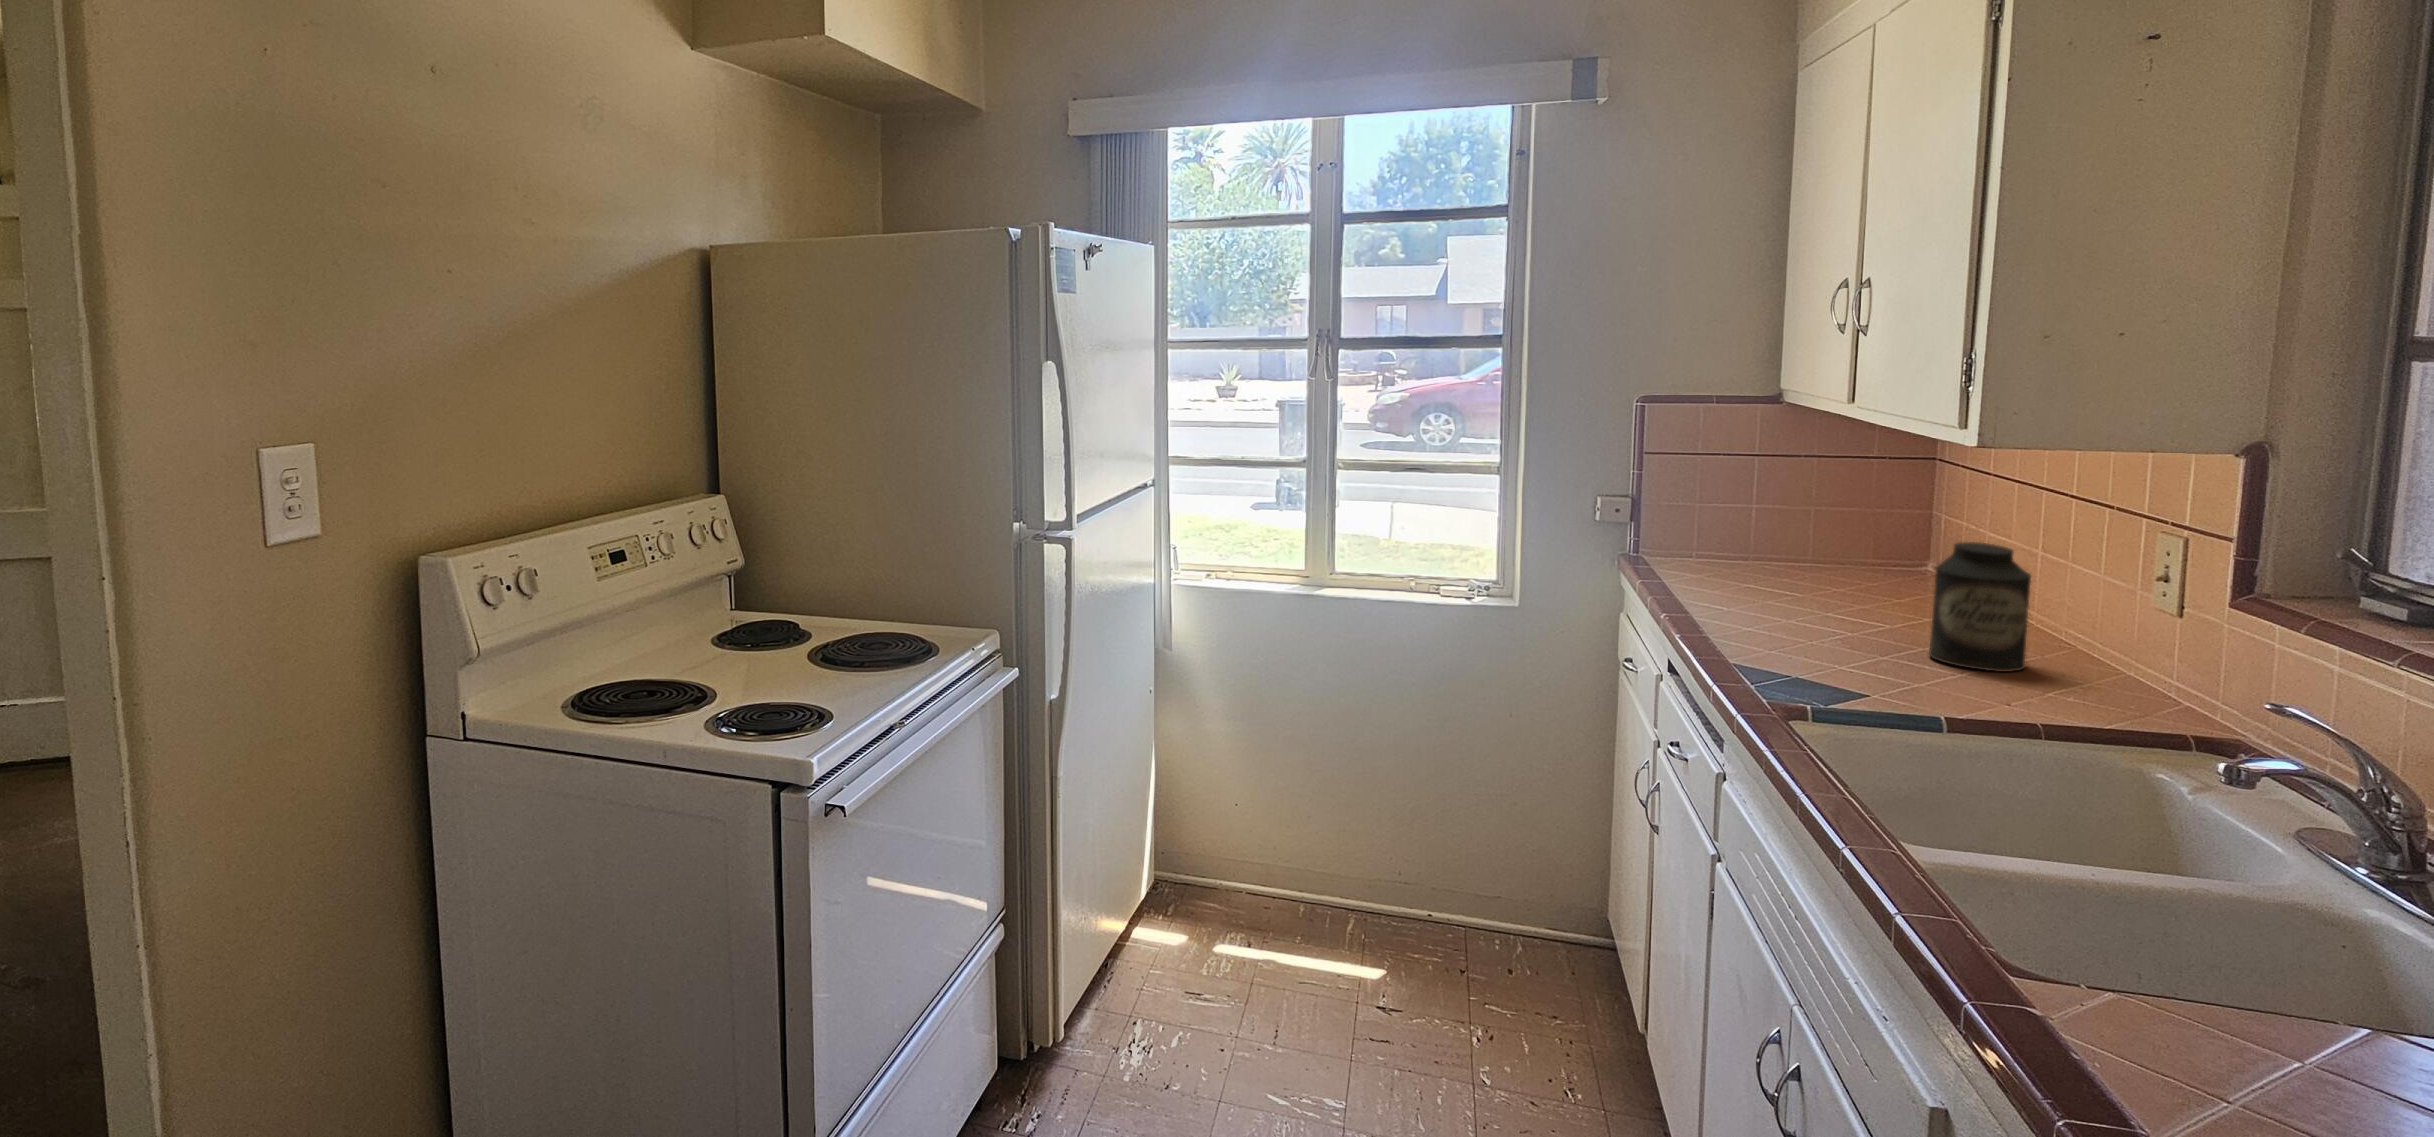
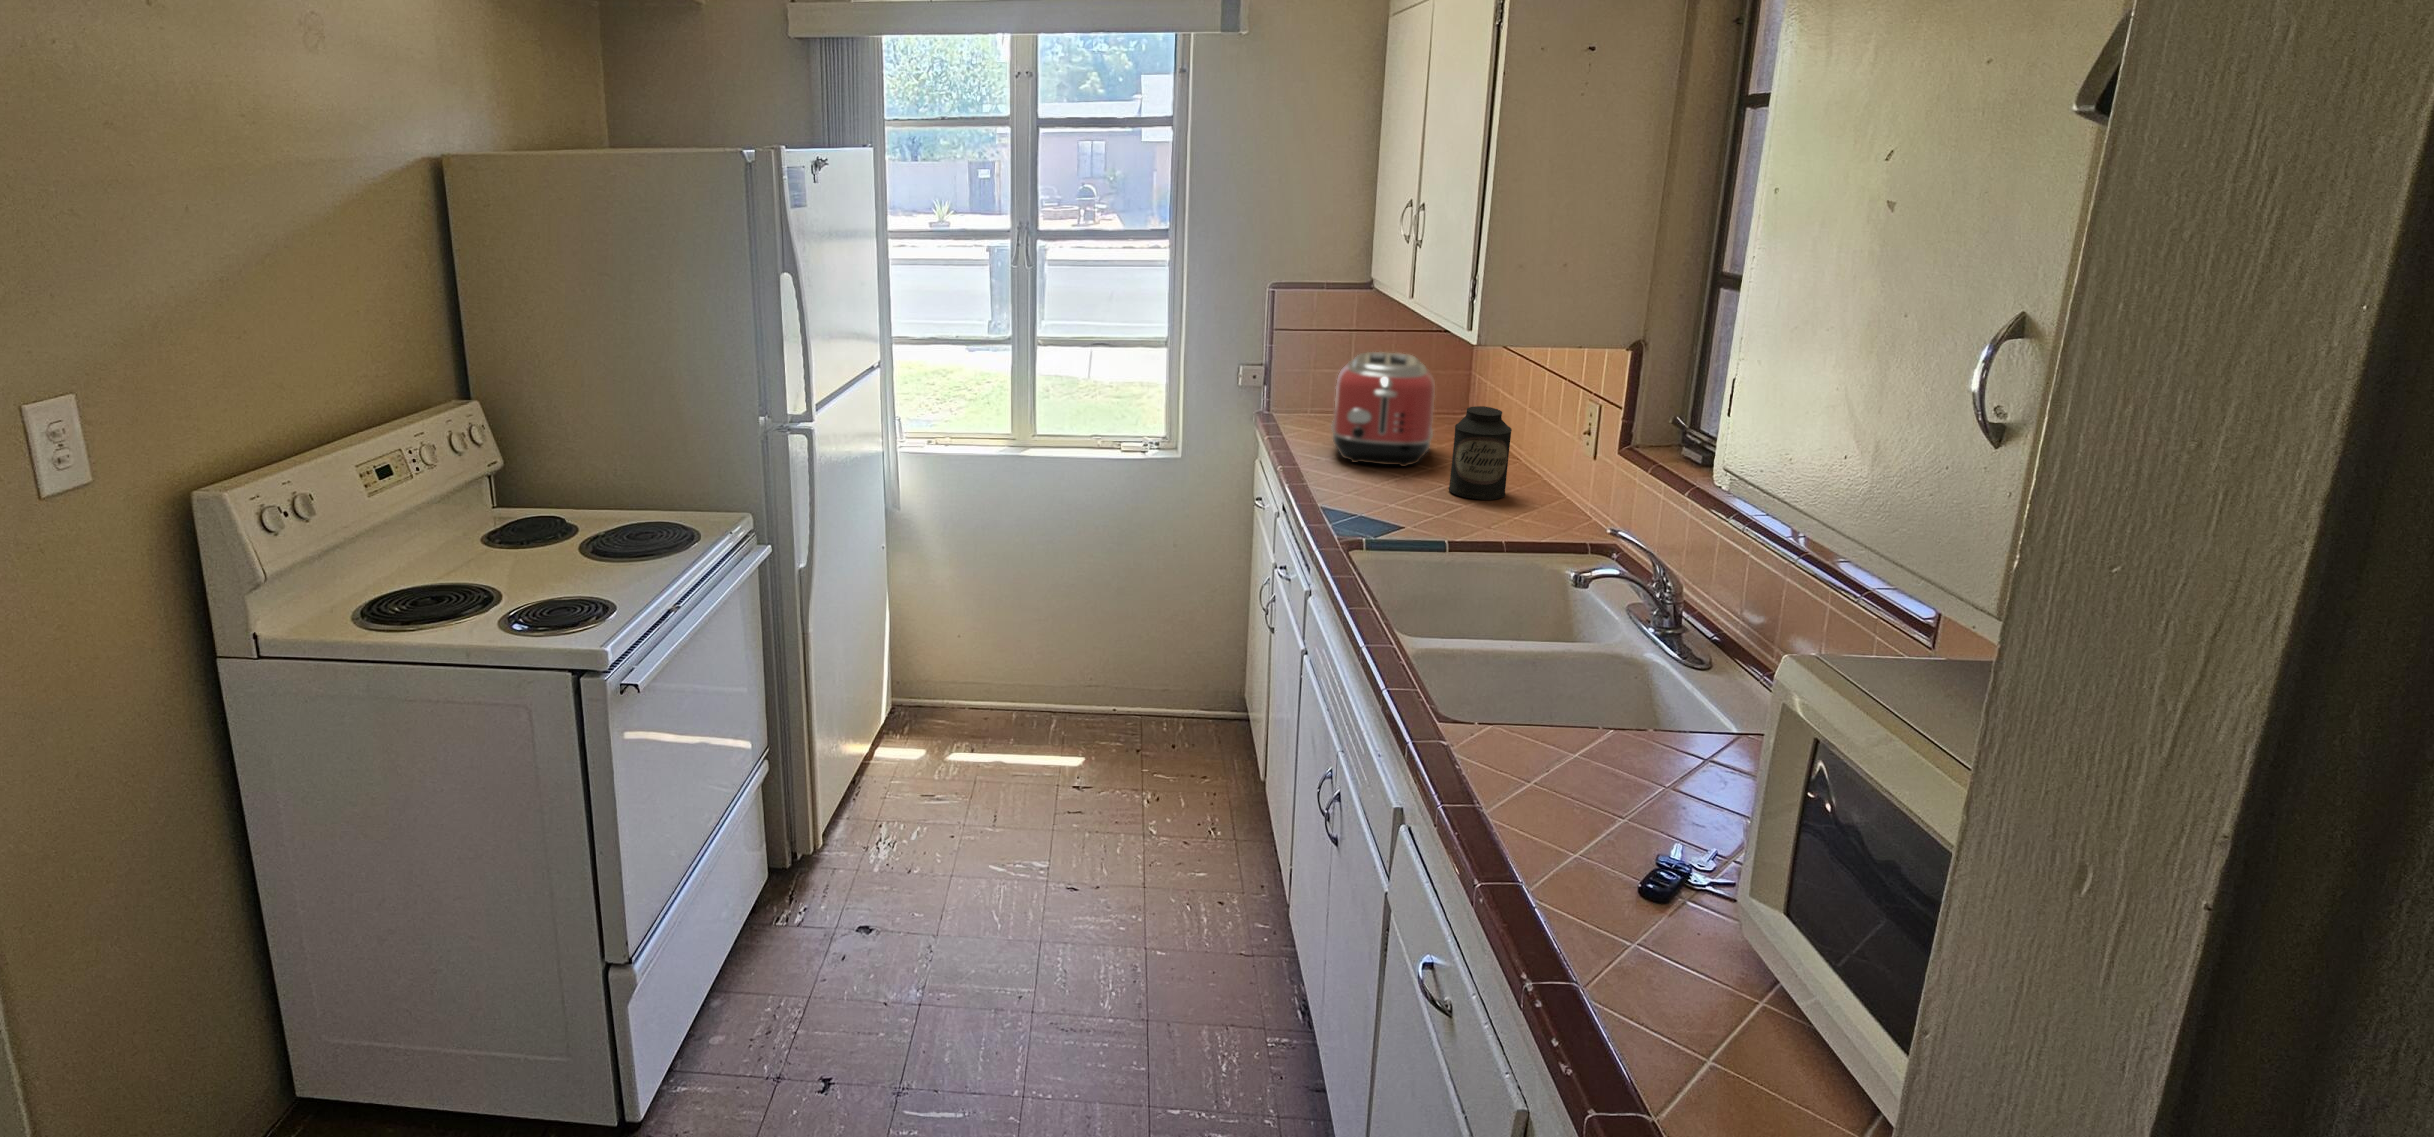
toaster: none [1732,477,1889,625] -> present [1332,352,1435,467]

